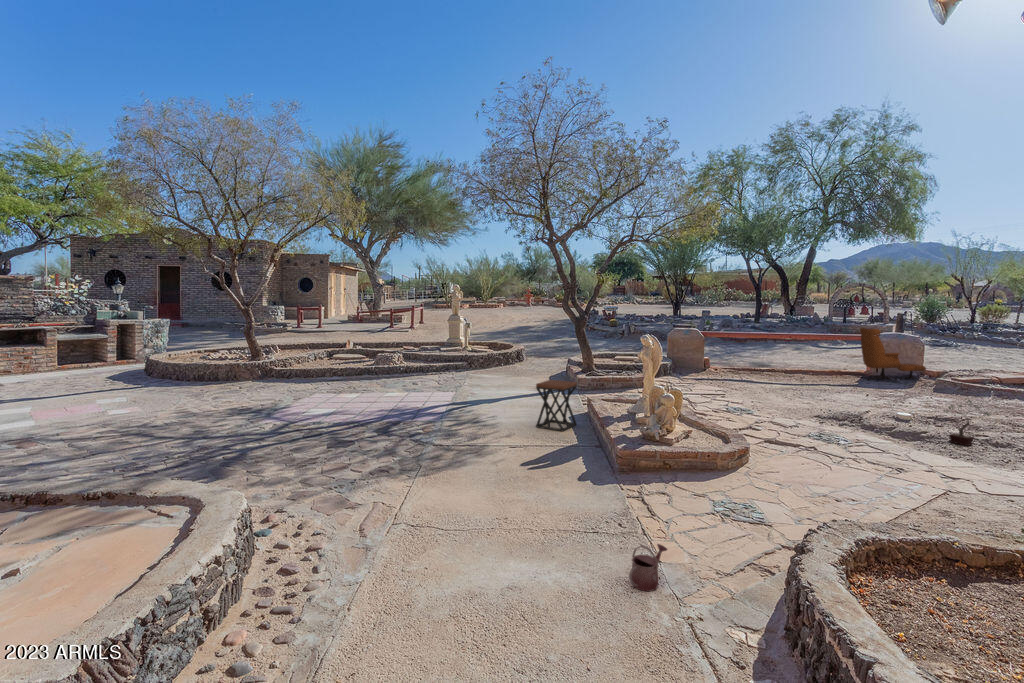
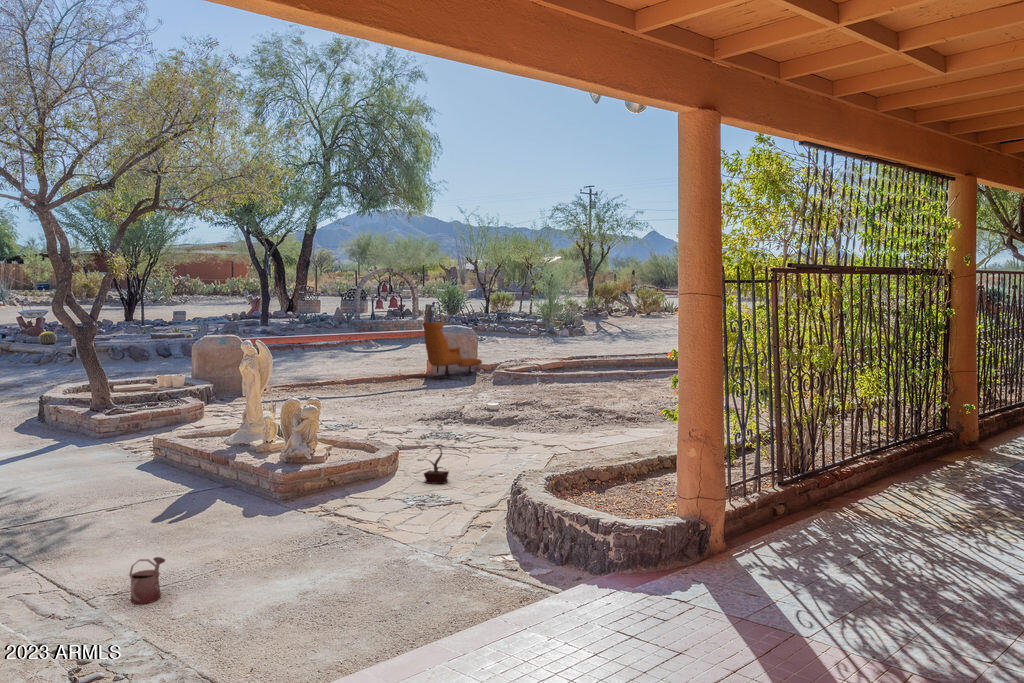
stool: present [536,380,577,431] -> none [112,412,169,483]
potted plant: present [945,400,989,446] -> present [416,425,462,484]
watering can: present [629,544,667,591] -> present [129,557,165,604]

